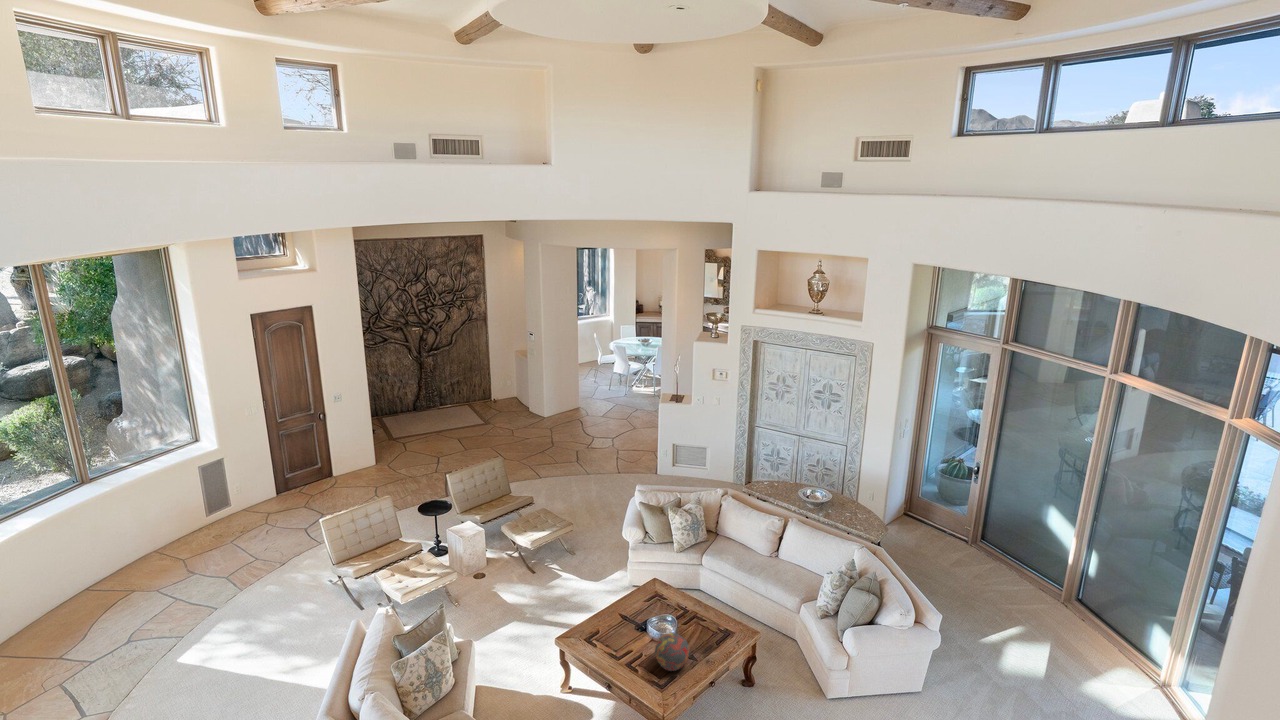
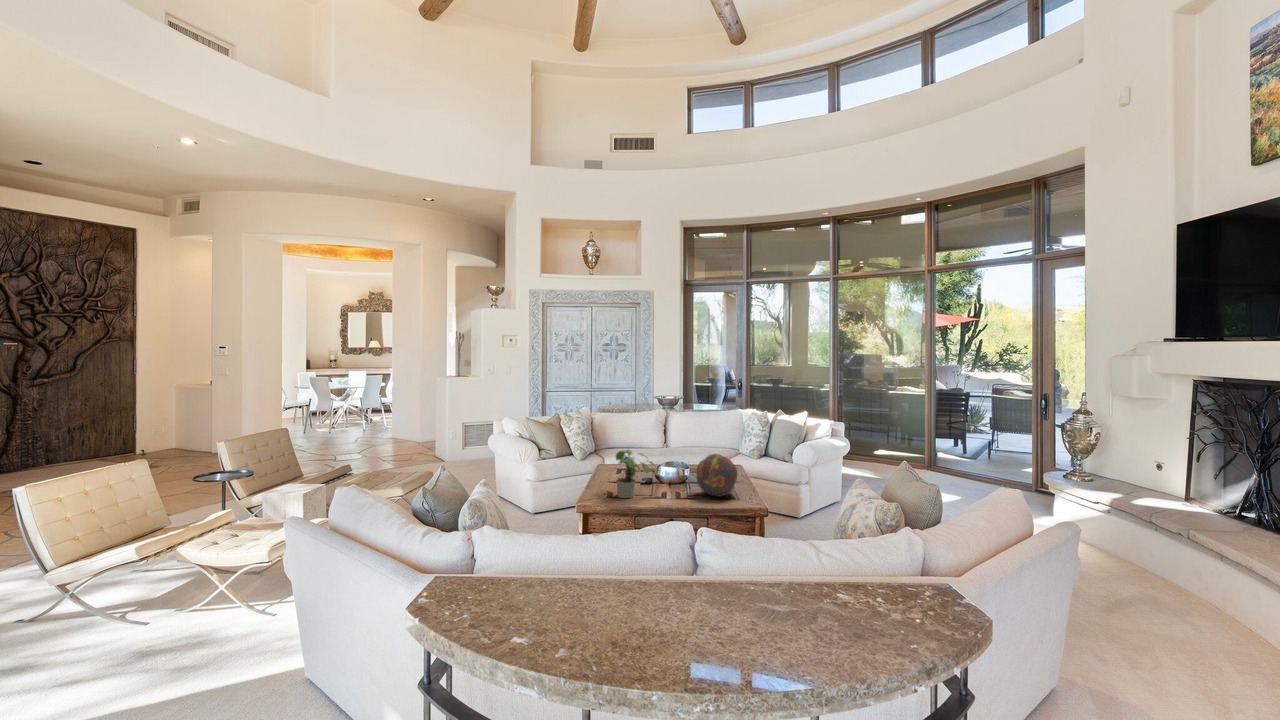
potted plant: none [603,598,634,639] -> present [616,450,657,498]

